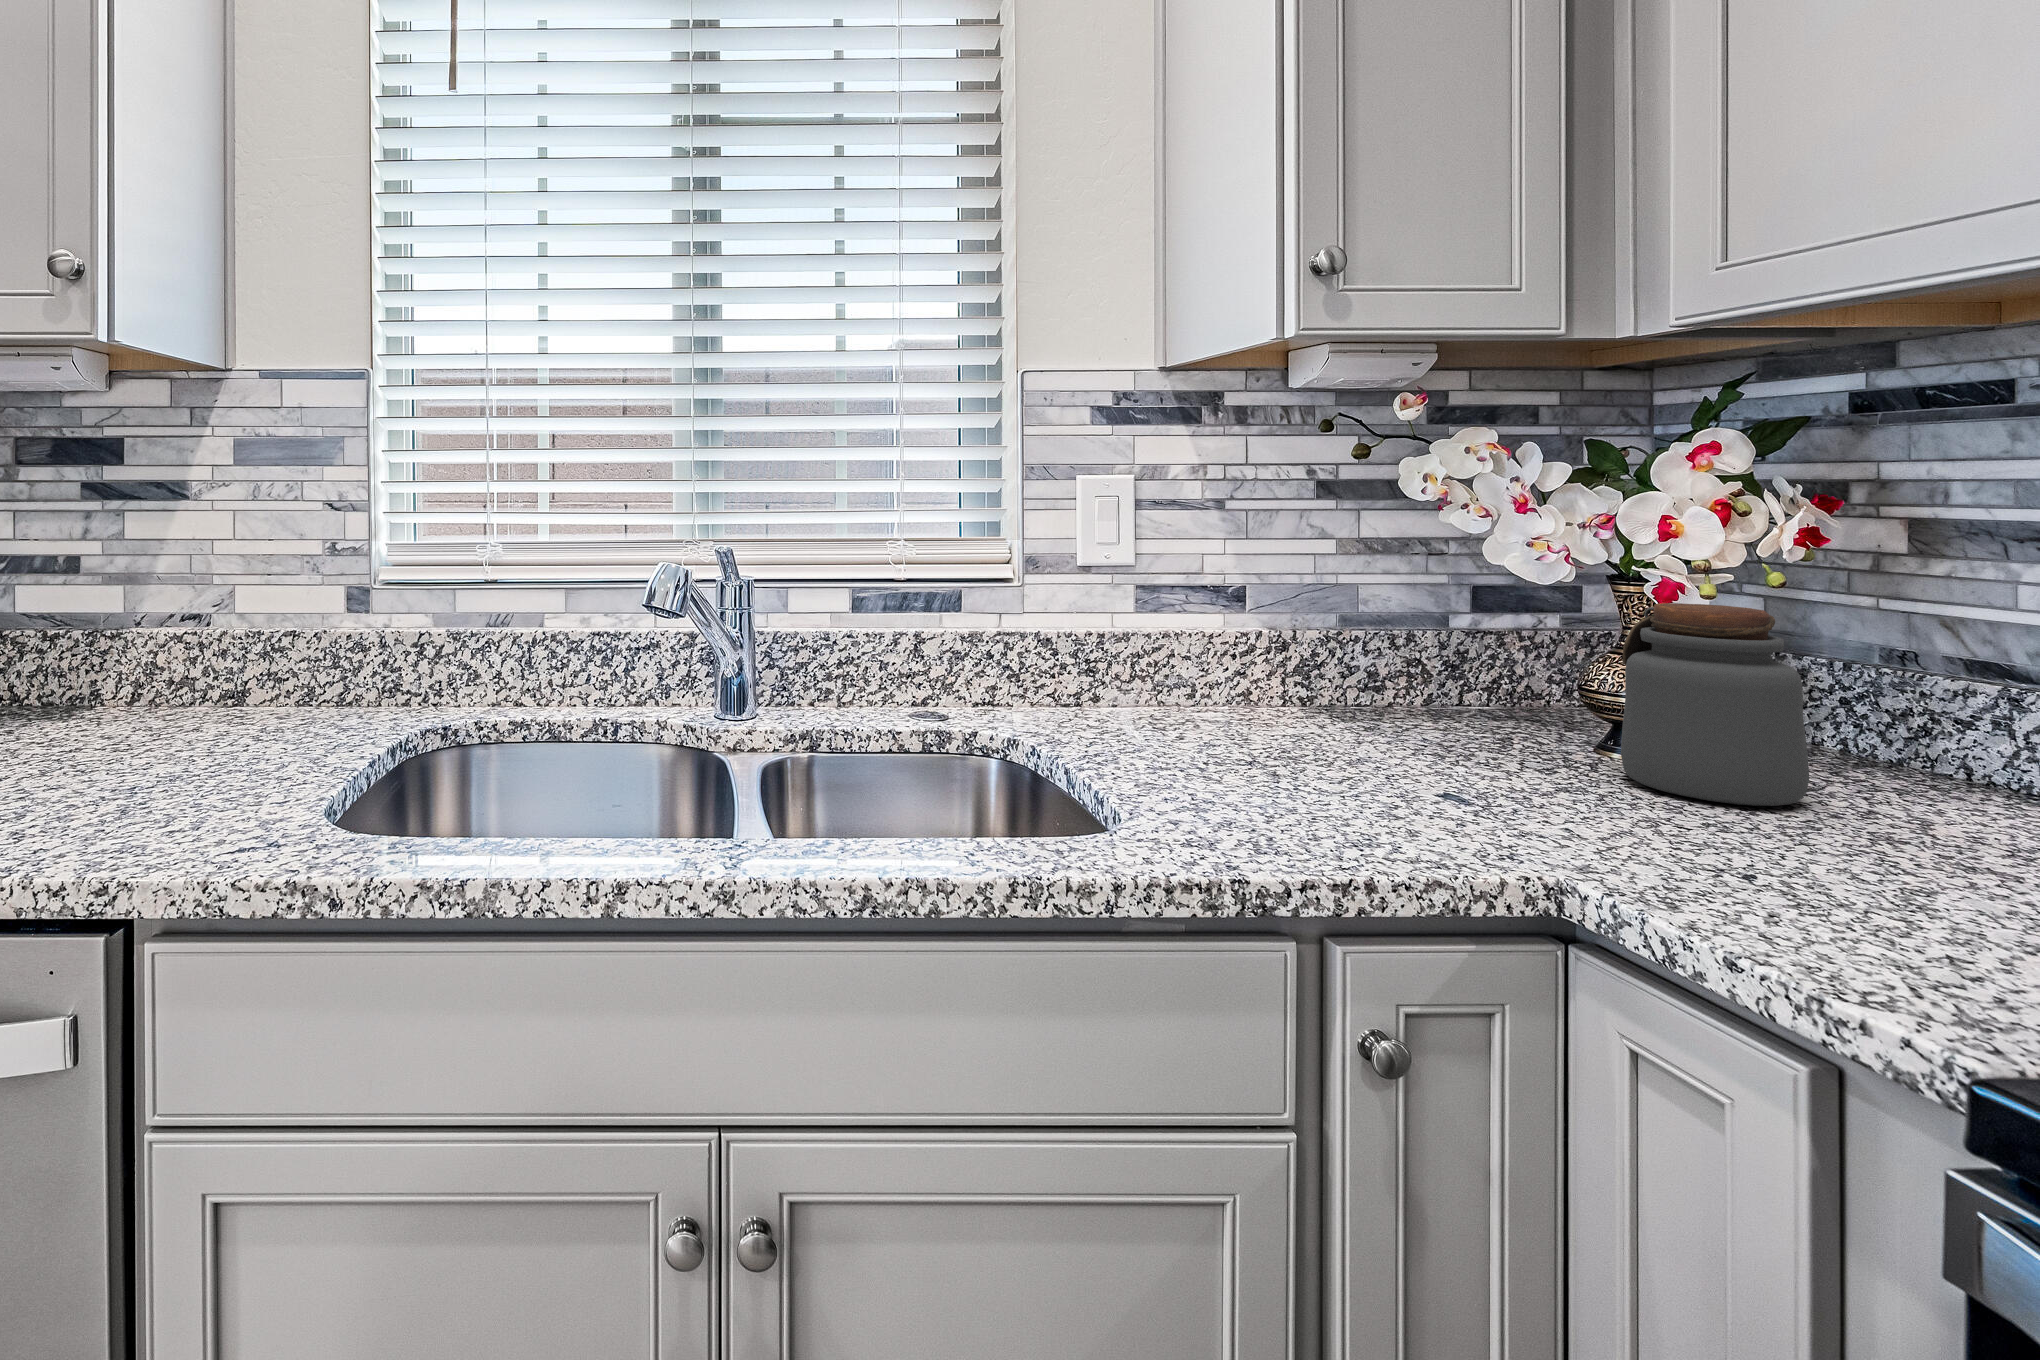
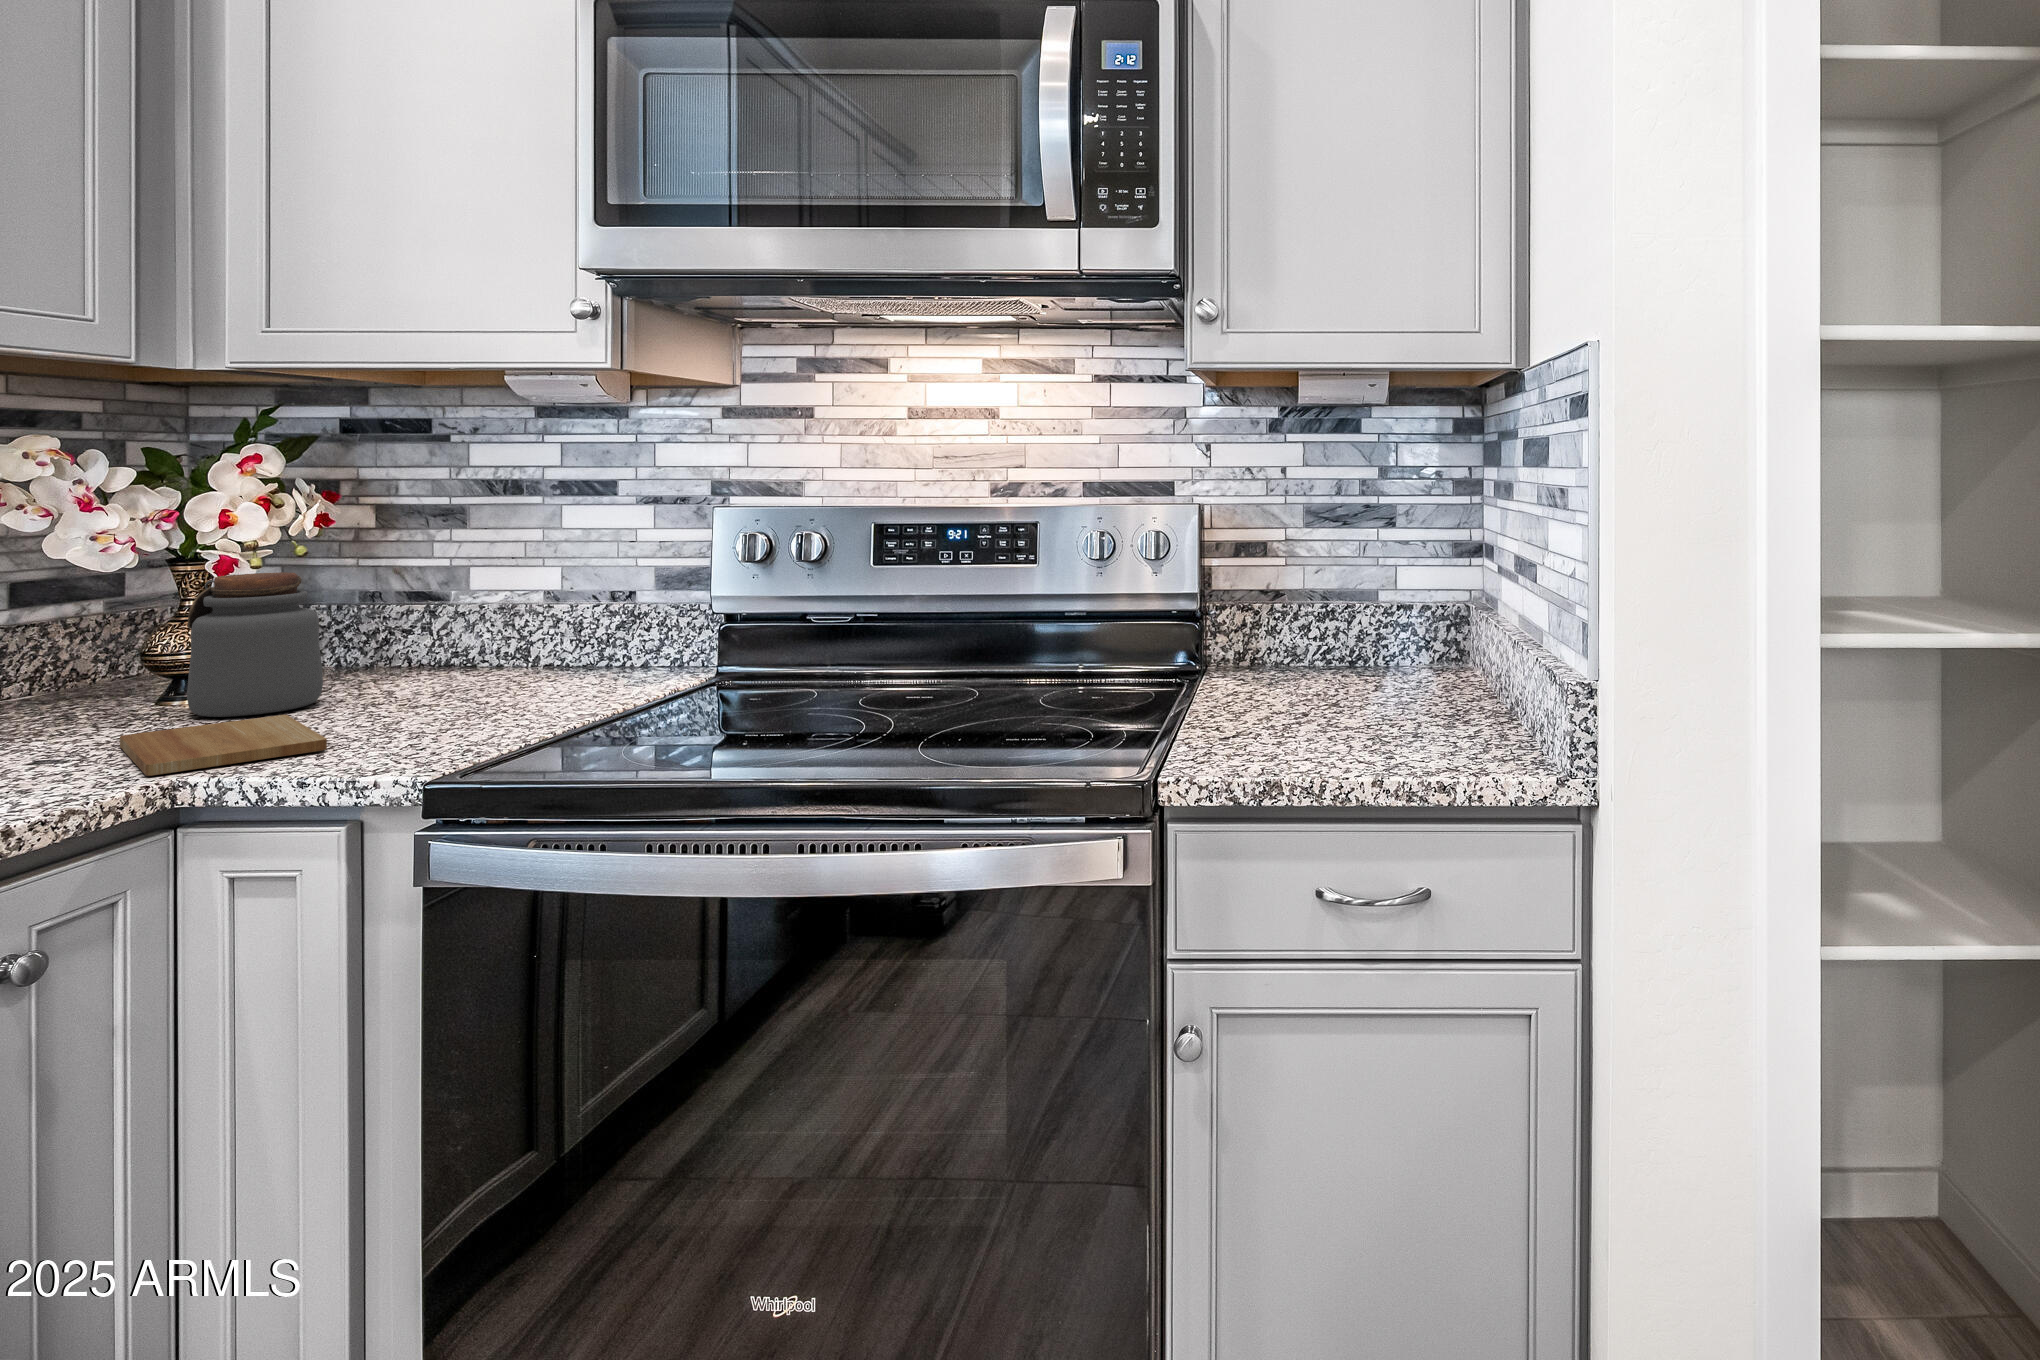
cutting board: none [1527,787,1791,907] -> present [120,715,327,776]

